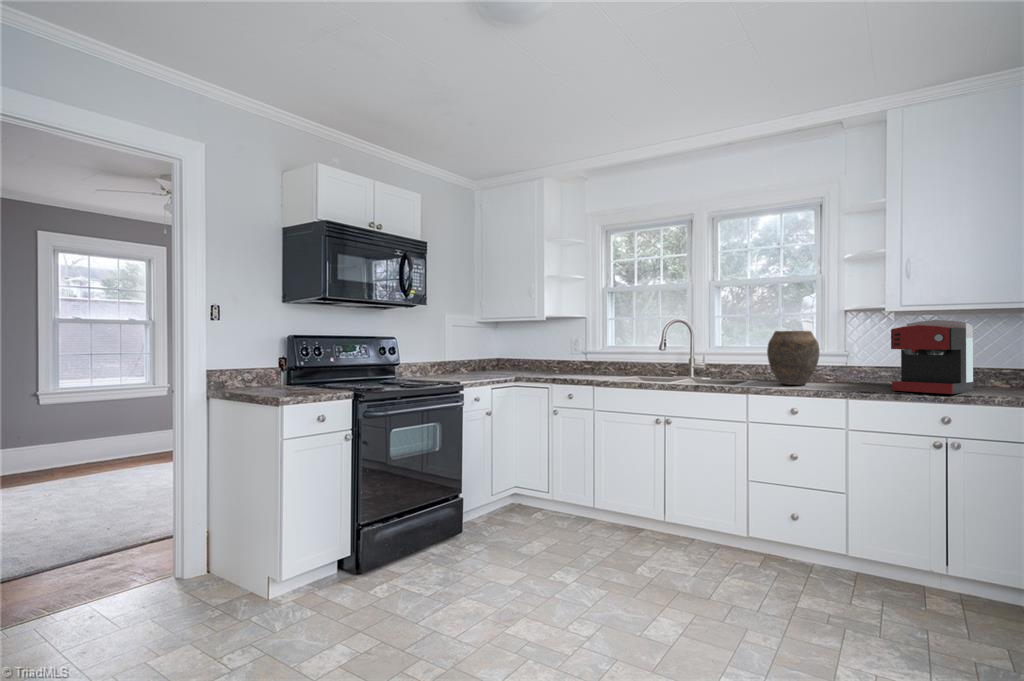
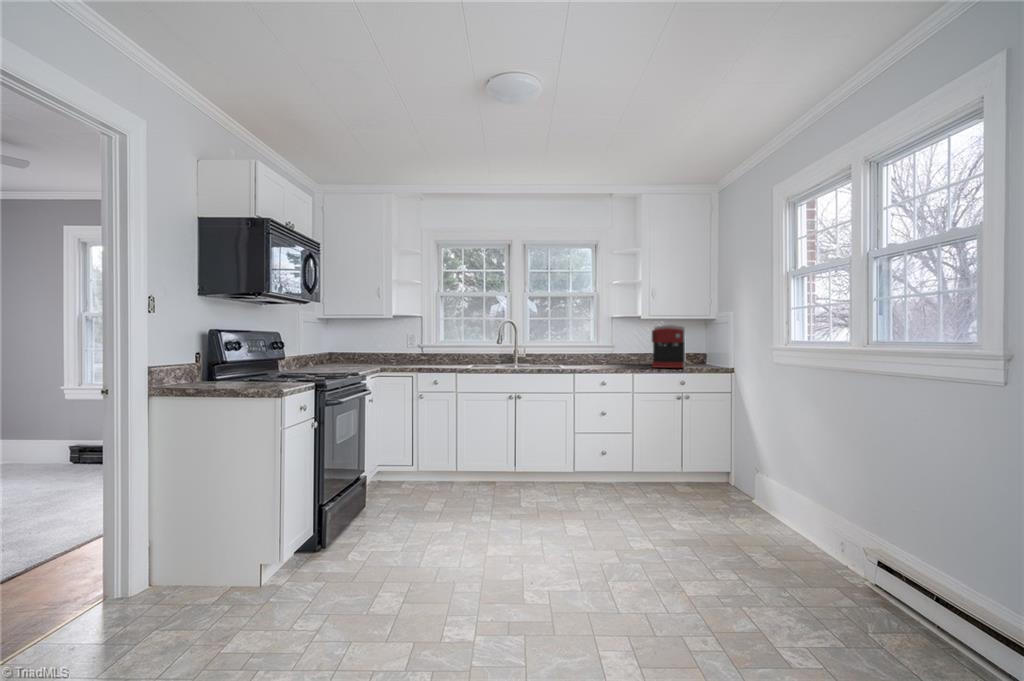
vase: present [767,331,820,385] -> none [578,330,609,366]

